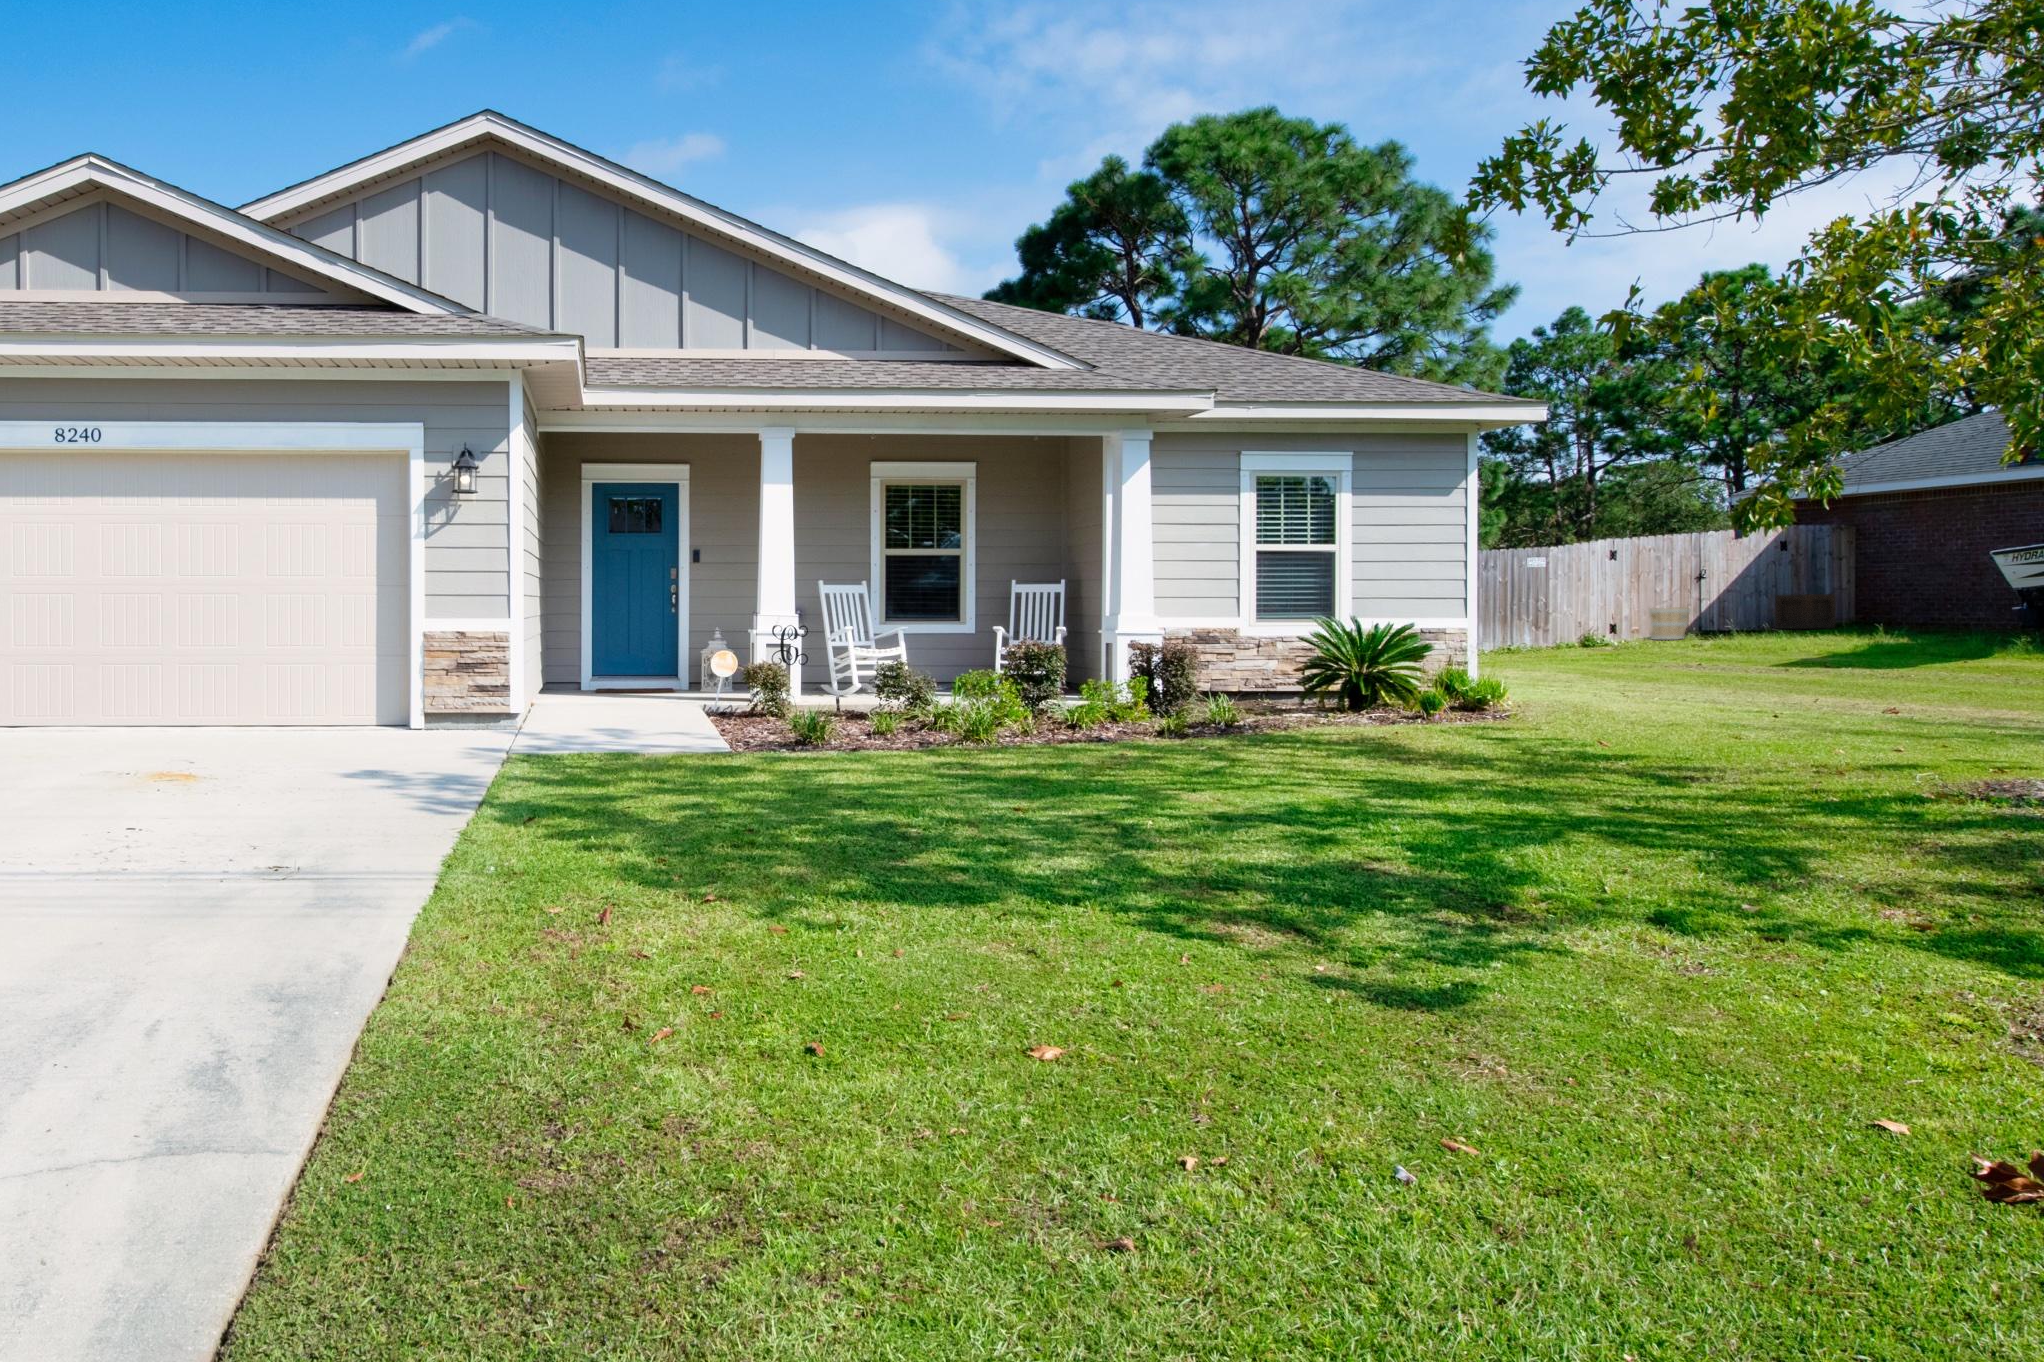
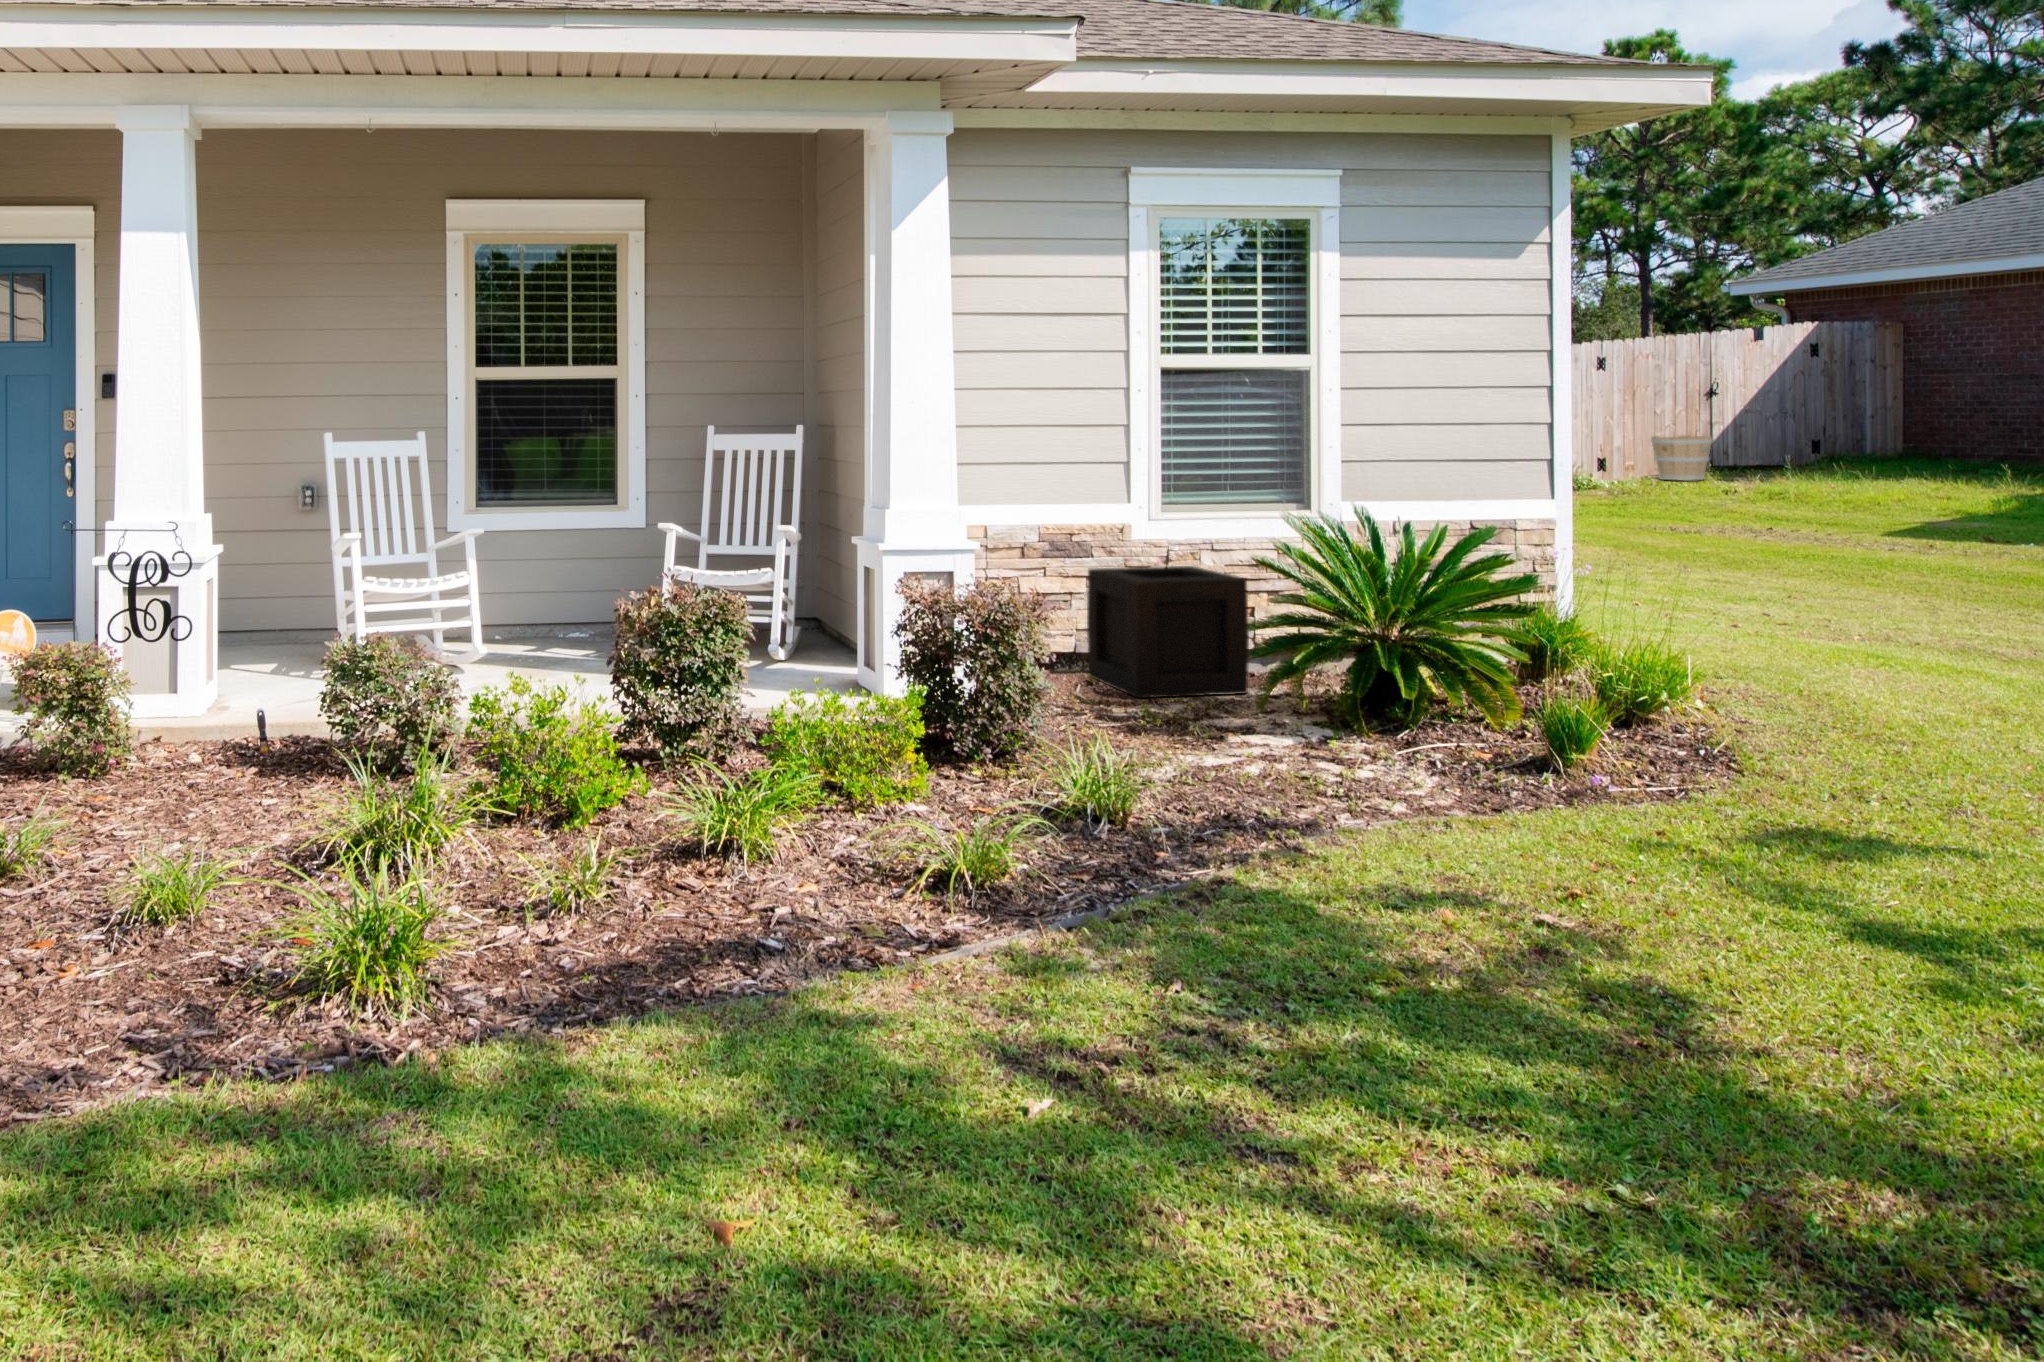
wooden crate: present [1774,594,1836,629] -> present [1087,566,1249,698]

